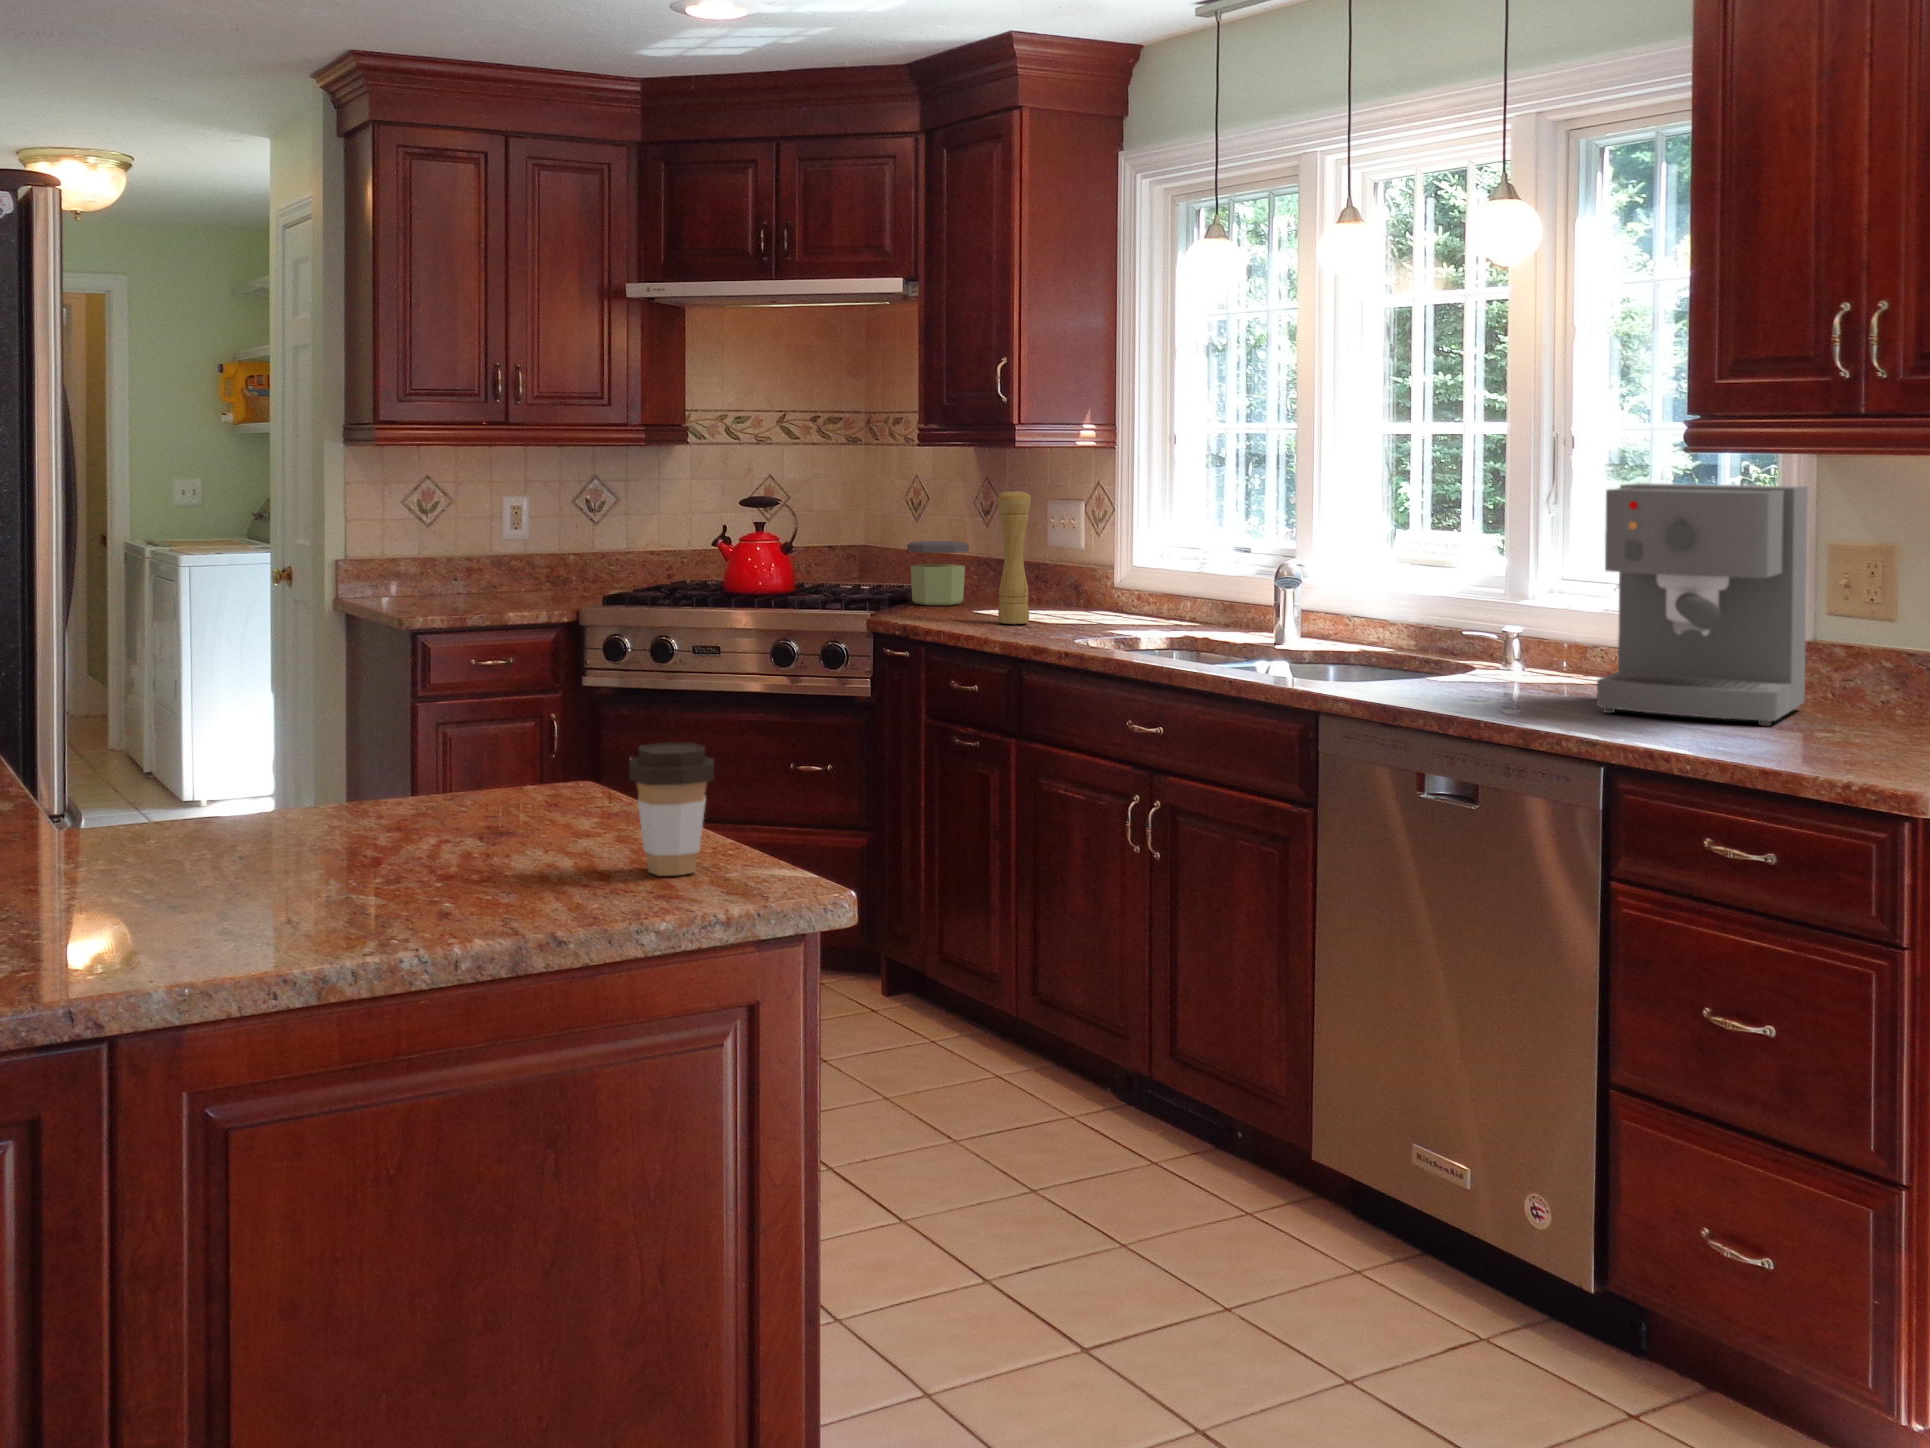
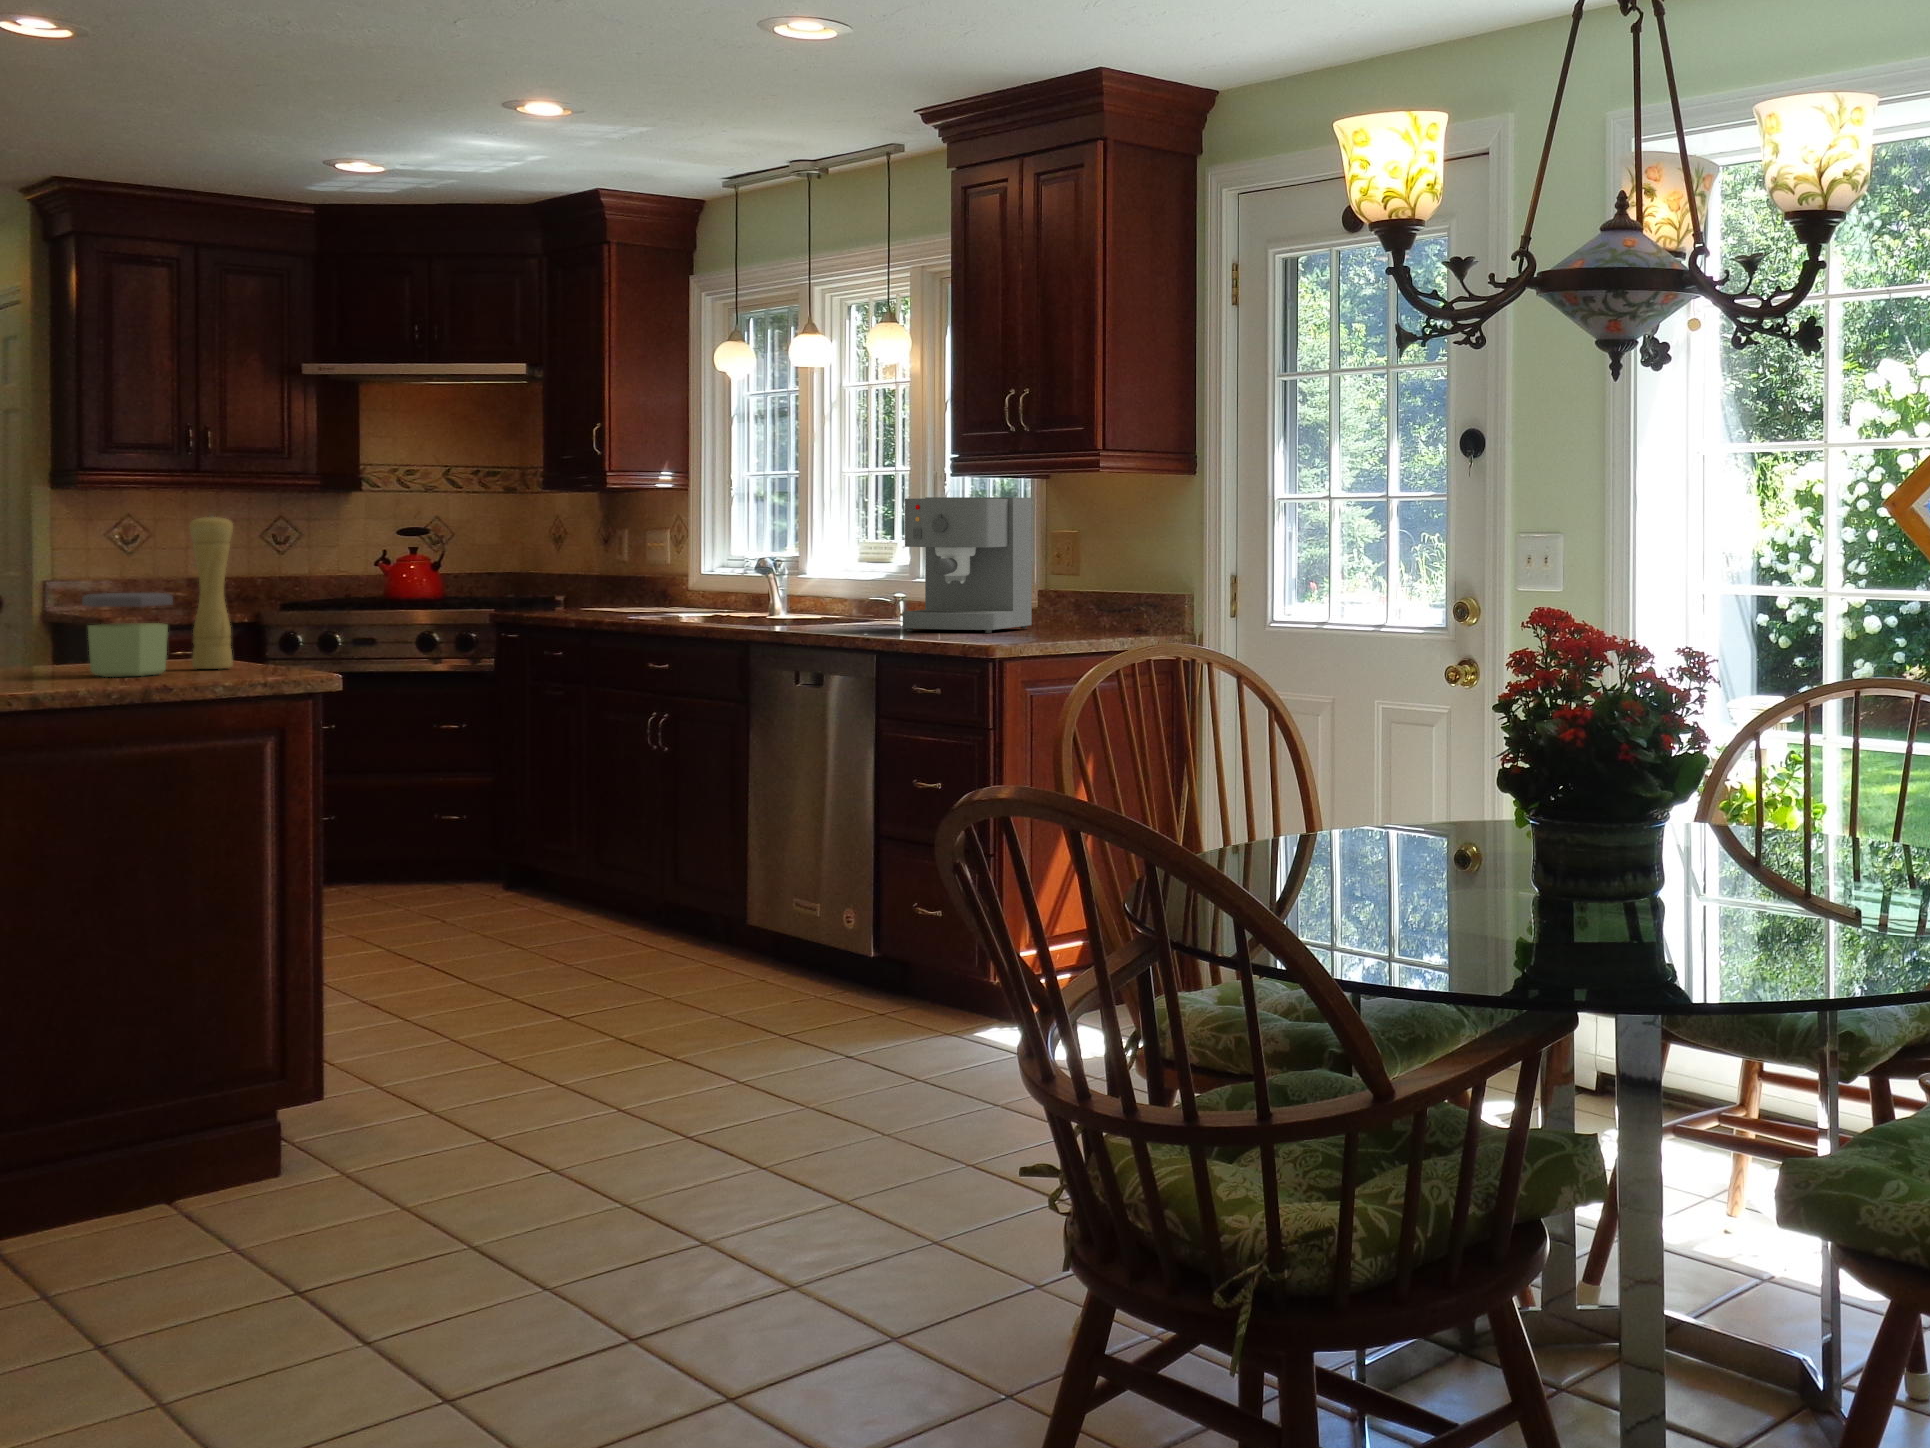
pepper mill: present [997,489,1031,624] -> present [190,515,233,669]
jar: present [907,541,969,605] -> present [82,592,173,677]
coffee cup: present [629,743,714,876] -> none [233,610,283,676]

